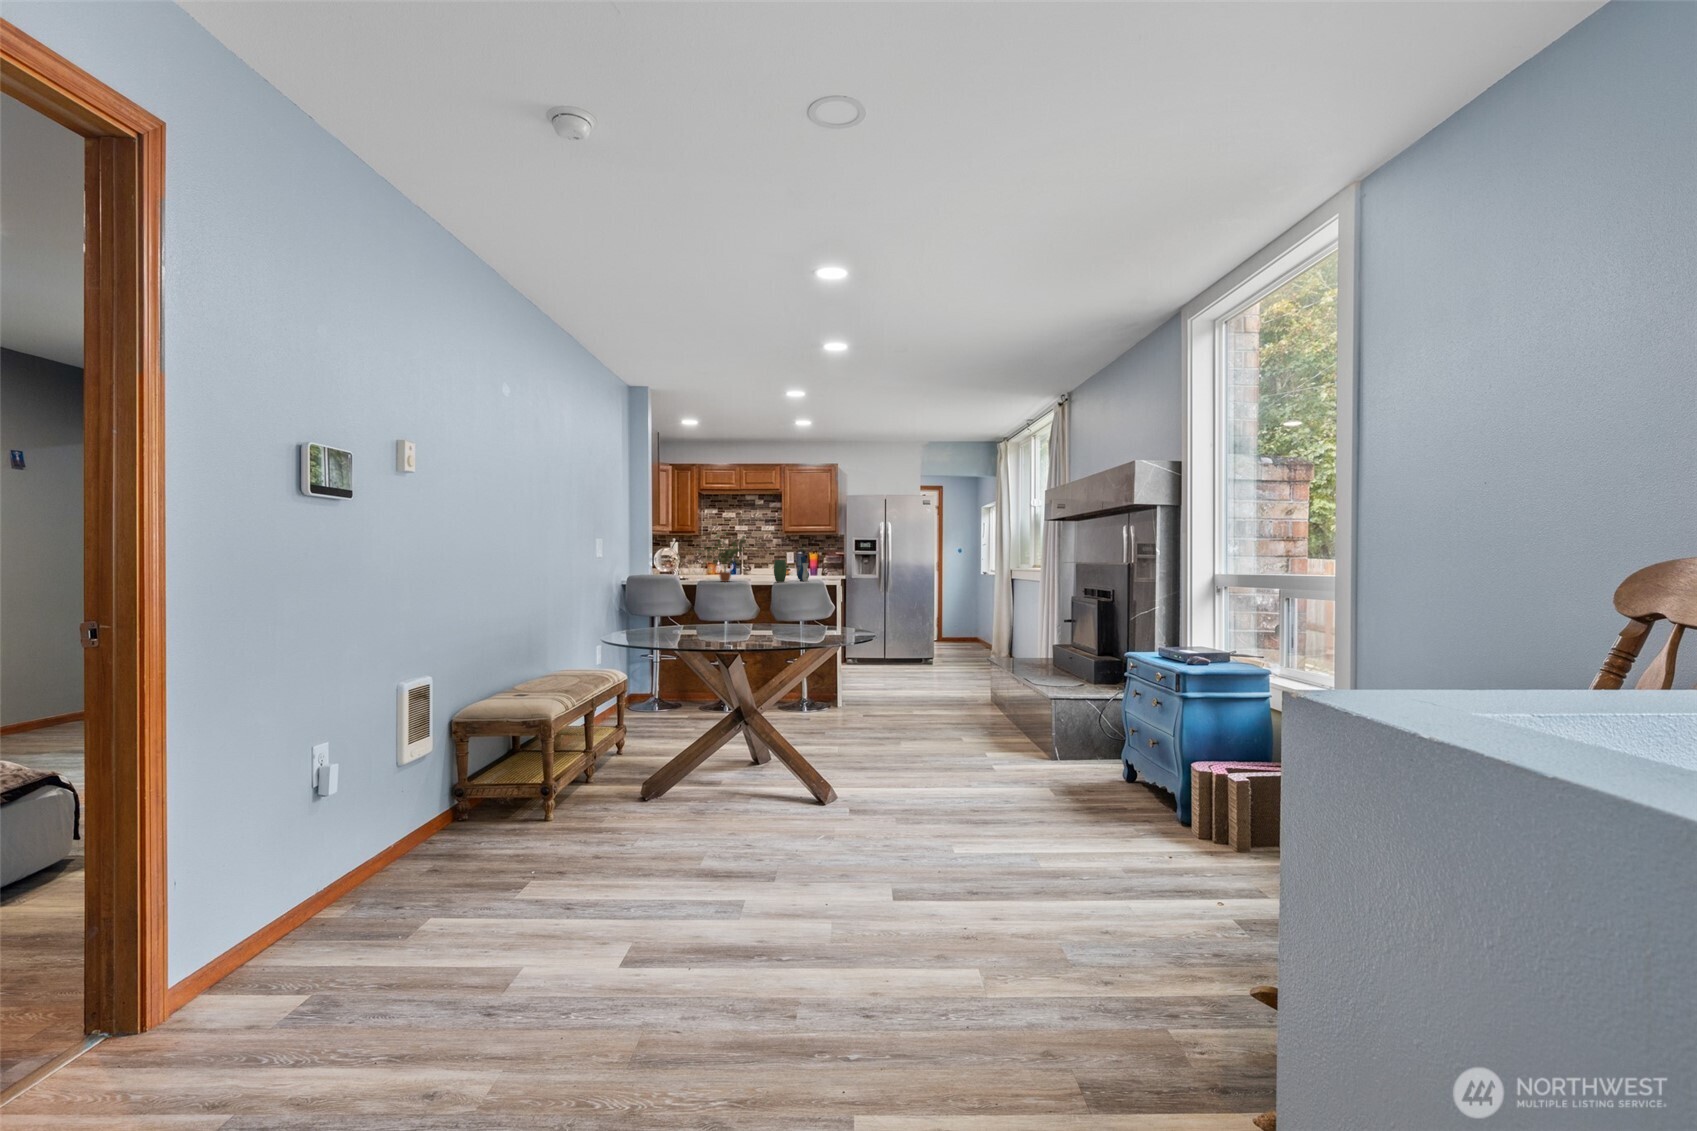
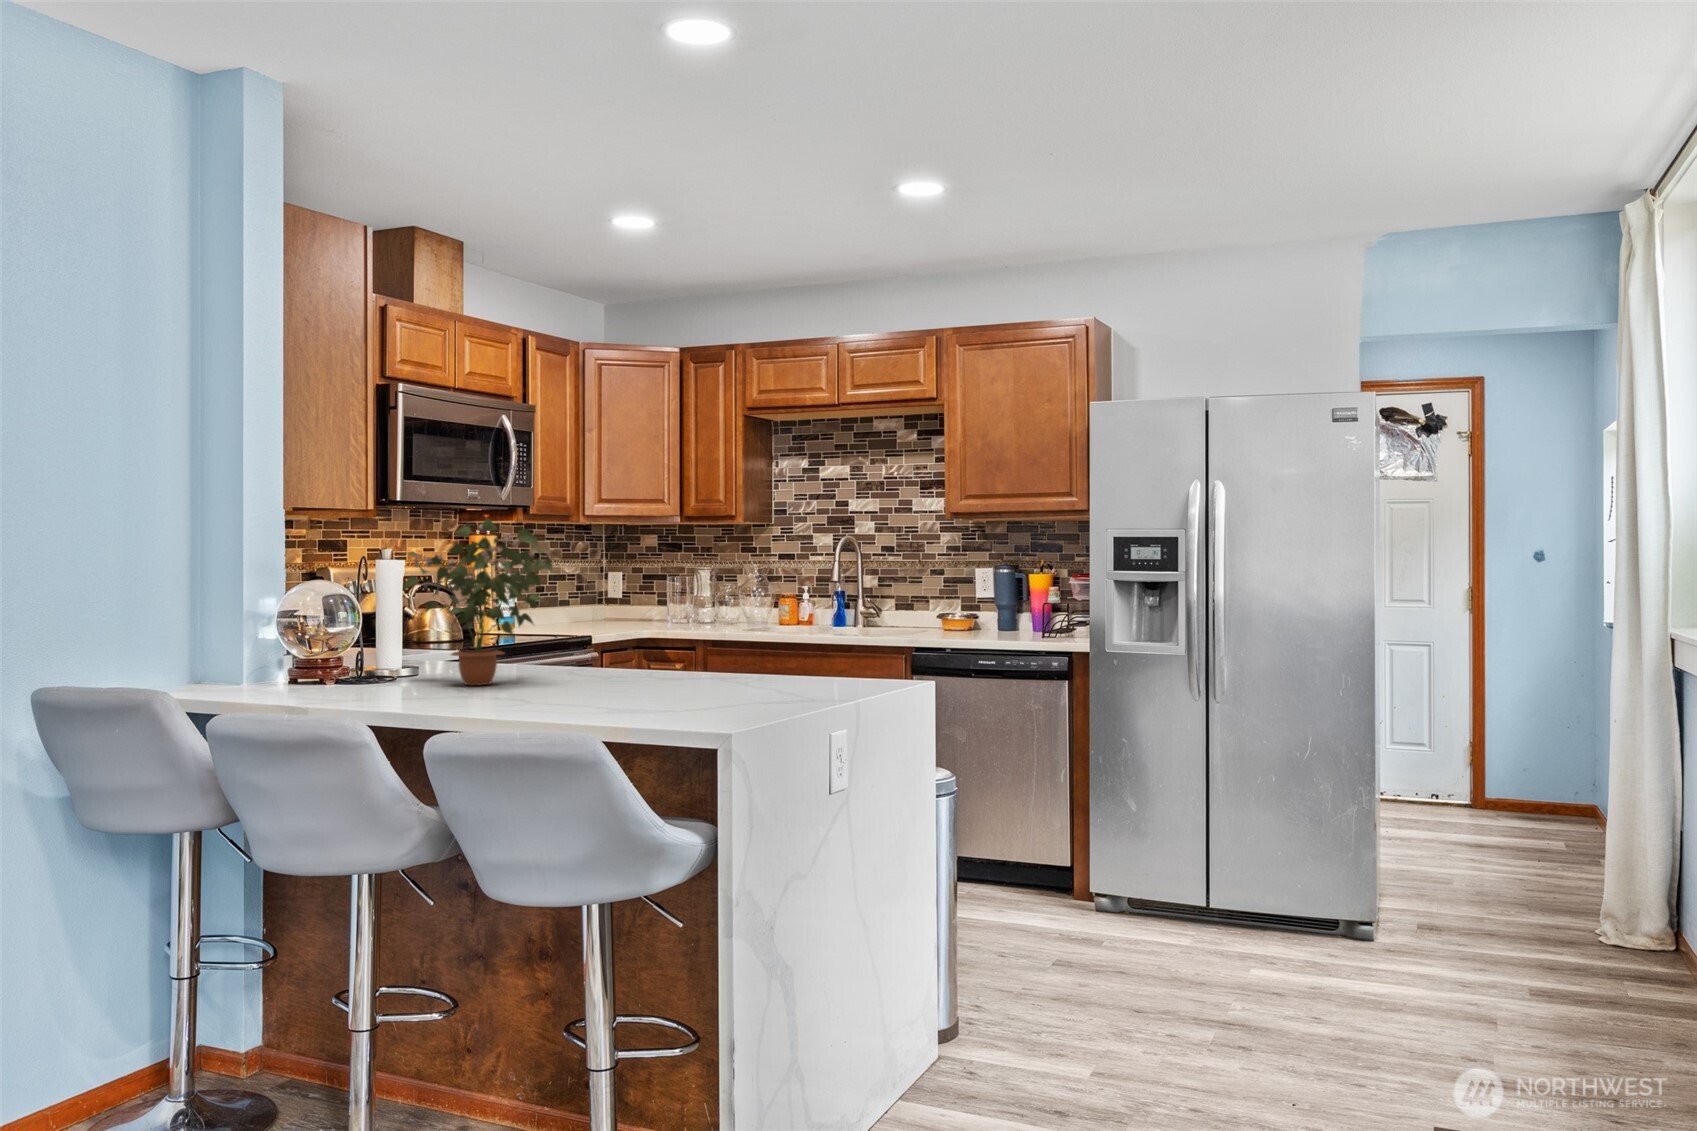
vase: present [774,557,809,582] -> none [564,606,727,703]

